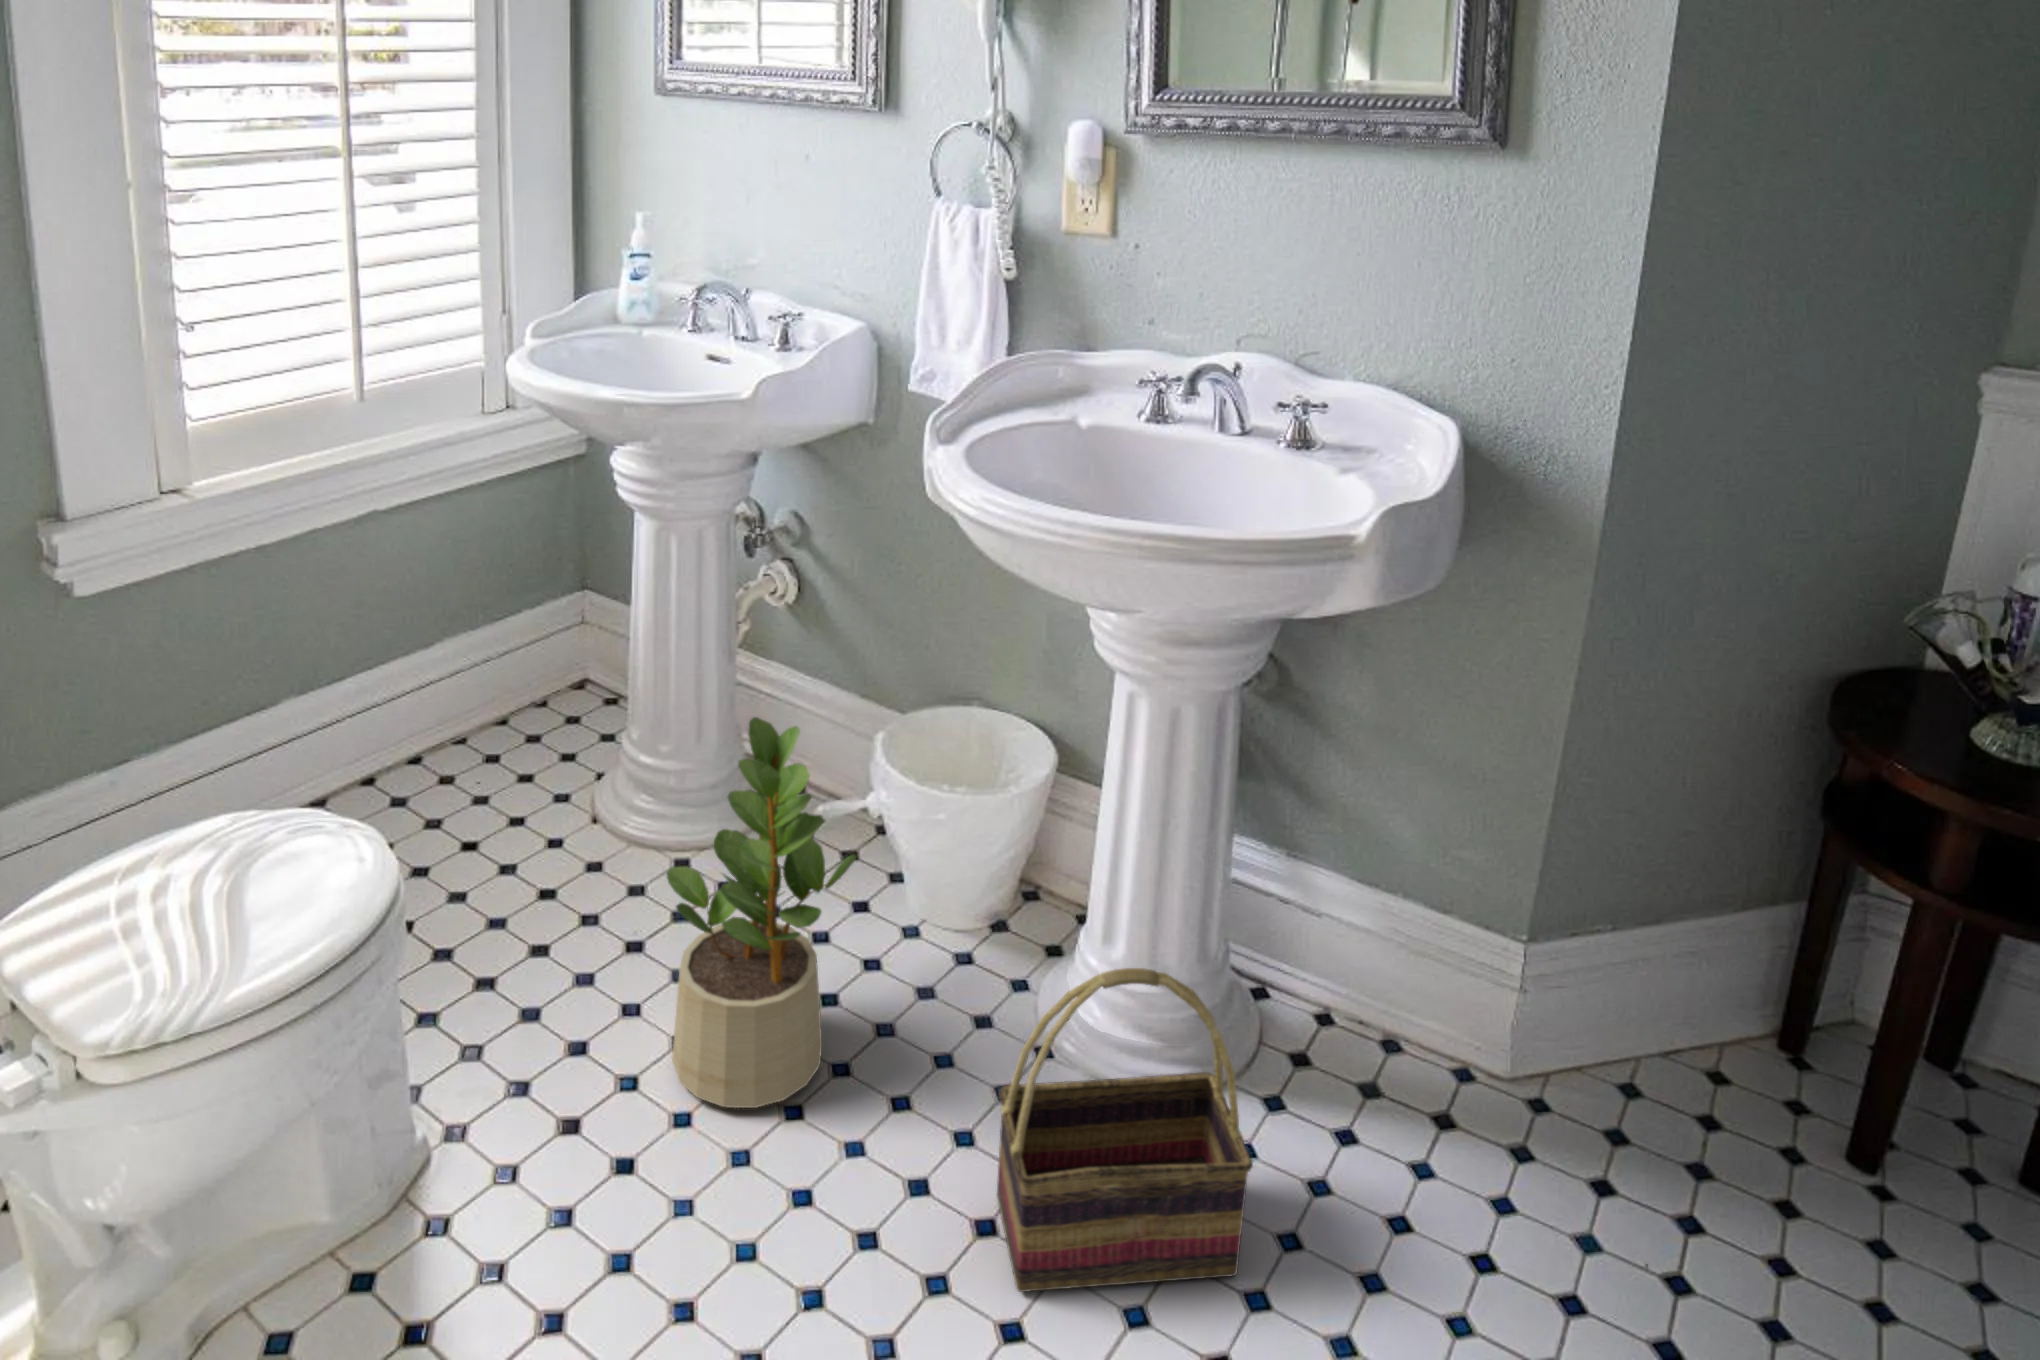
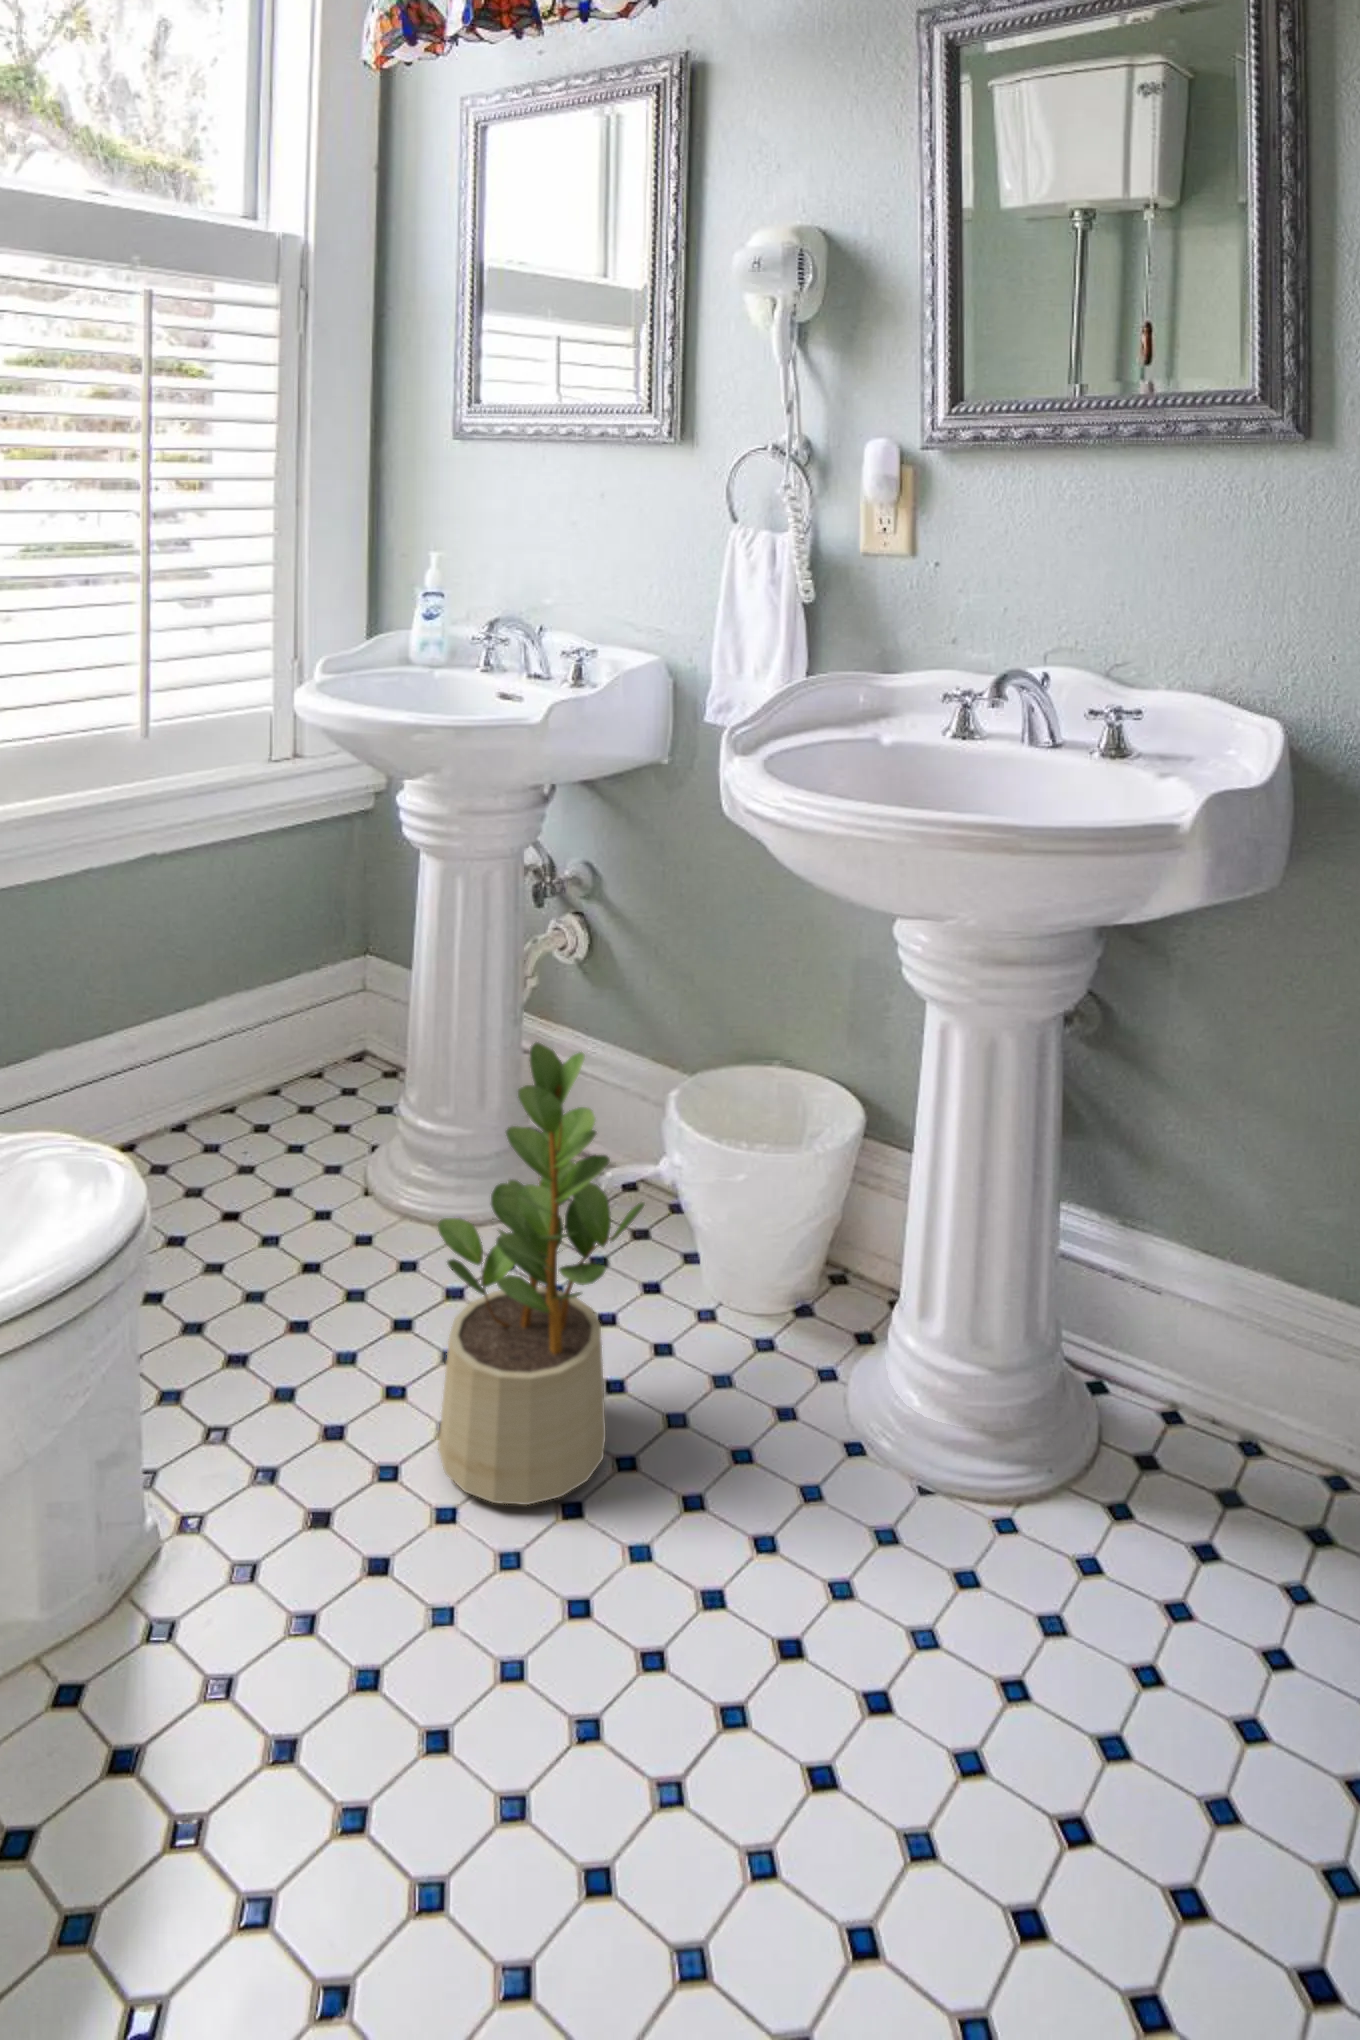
basket: present [997,968,1253,1292] -> none [803,1321,1099,1726]

